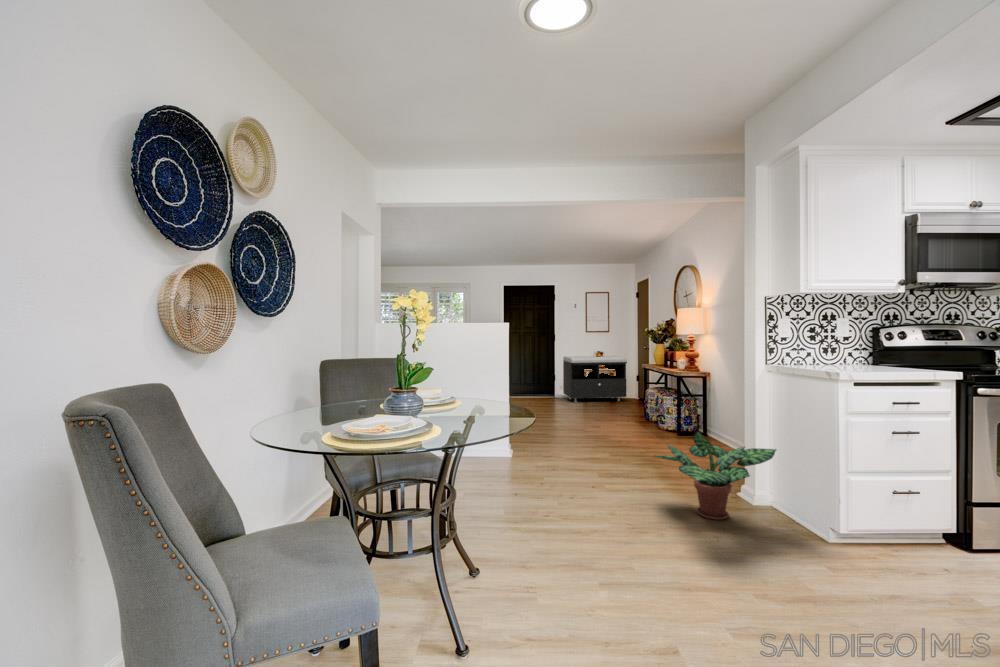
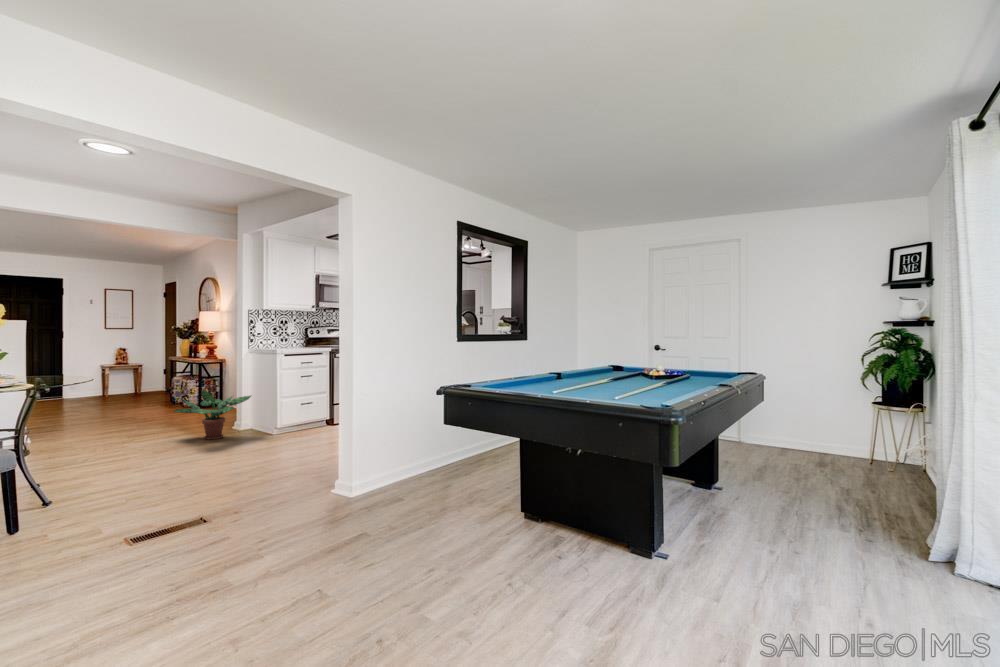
storage bench: present [563,356,627,402] -> none [75,352,153,399]

